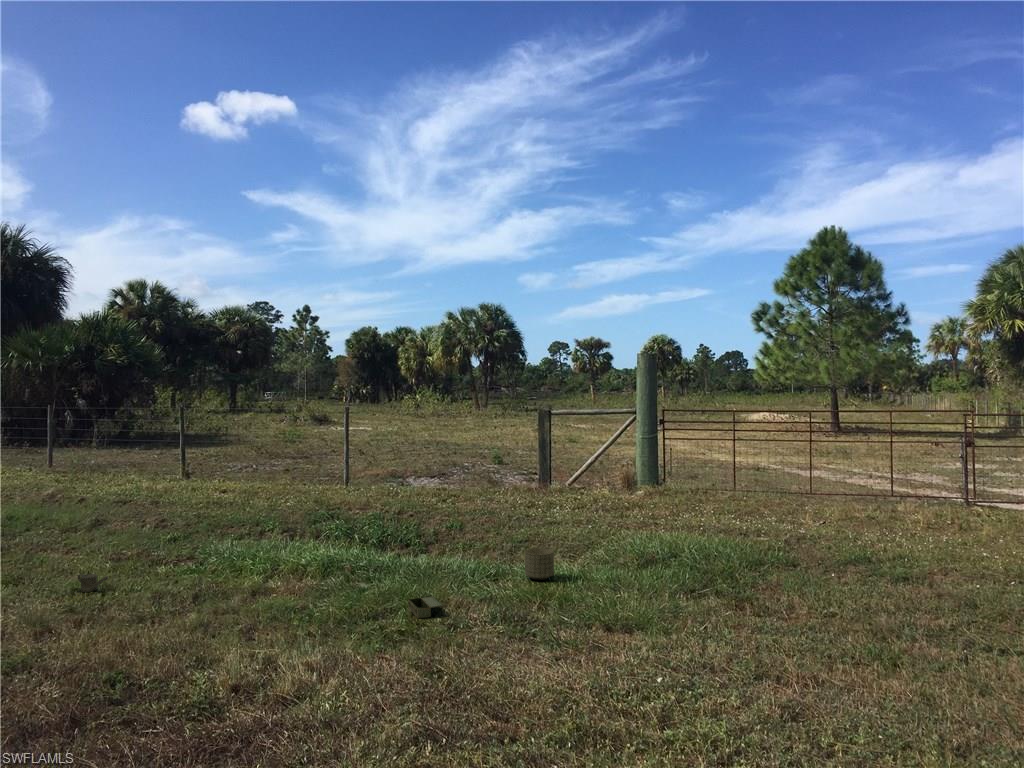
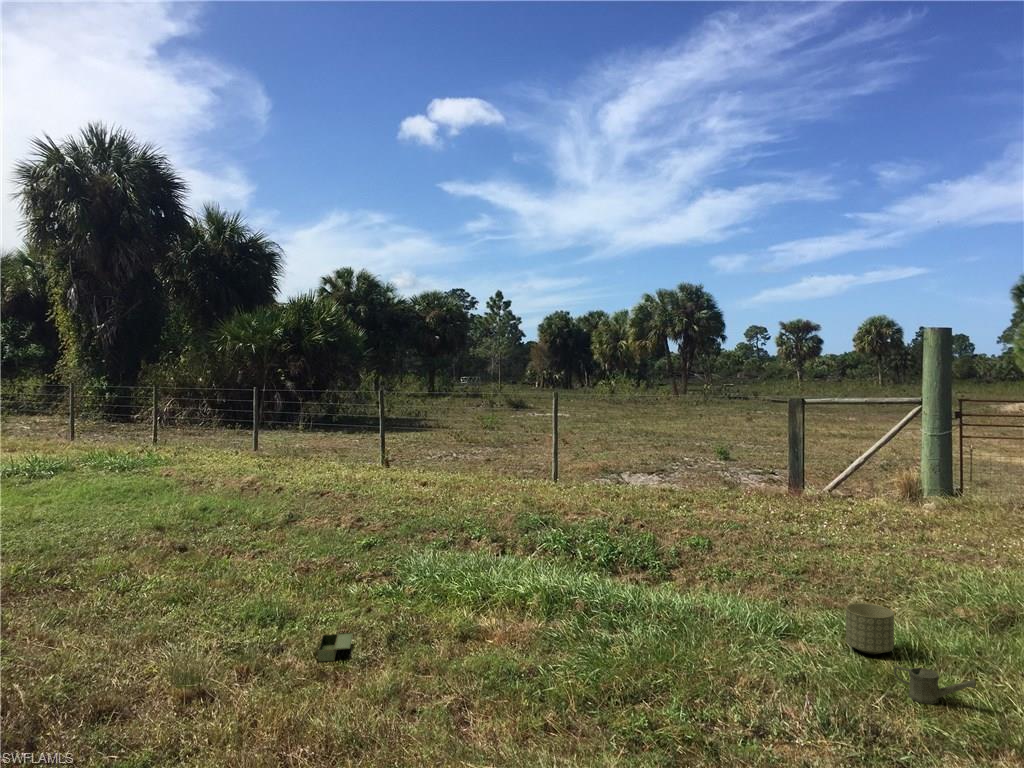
watering can: present [78,574,108,592] -> present [894,666,976,704]
toolbox: present [408,596,443,618] -> present [316,632,353,662]

